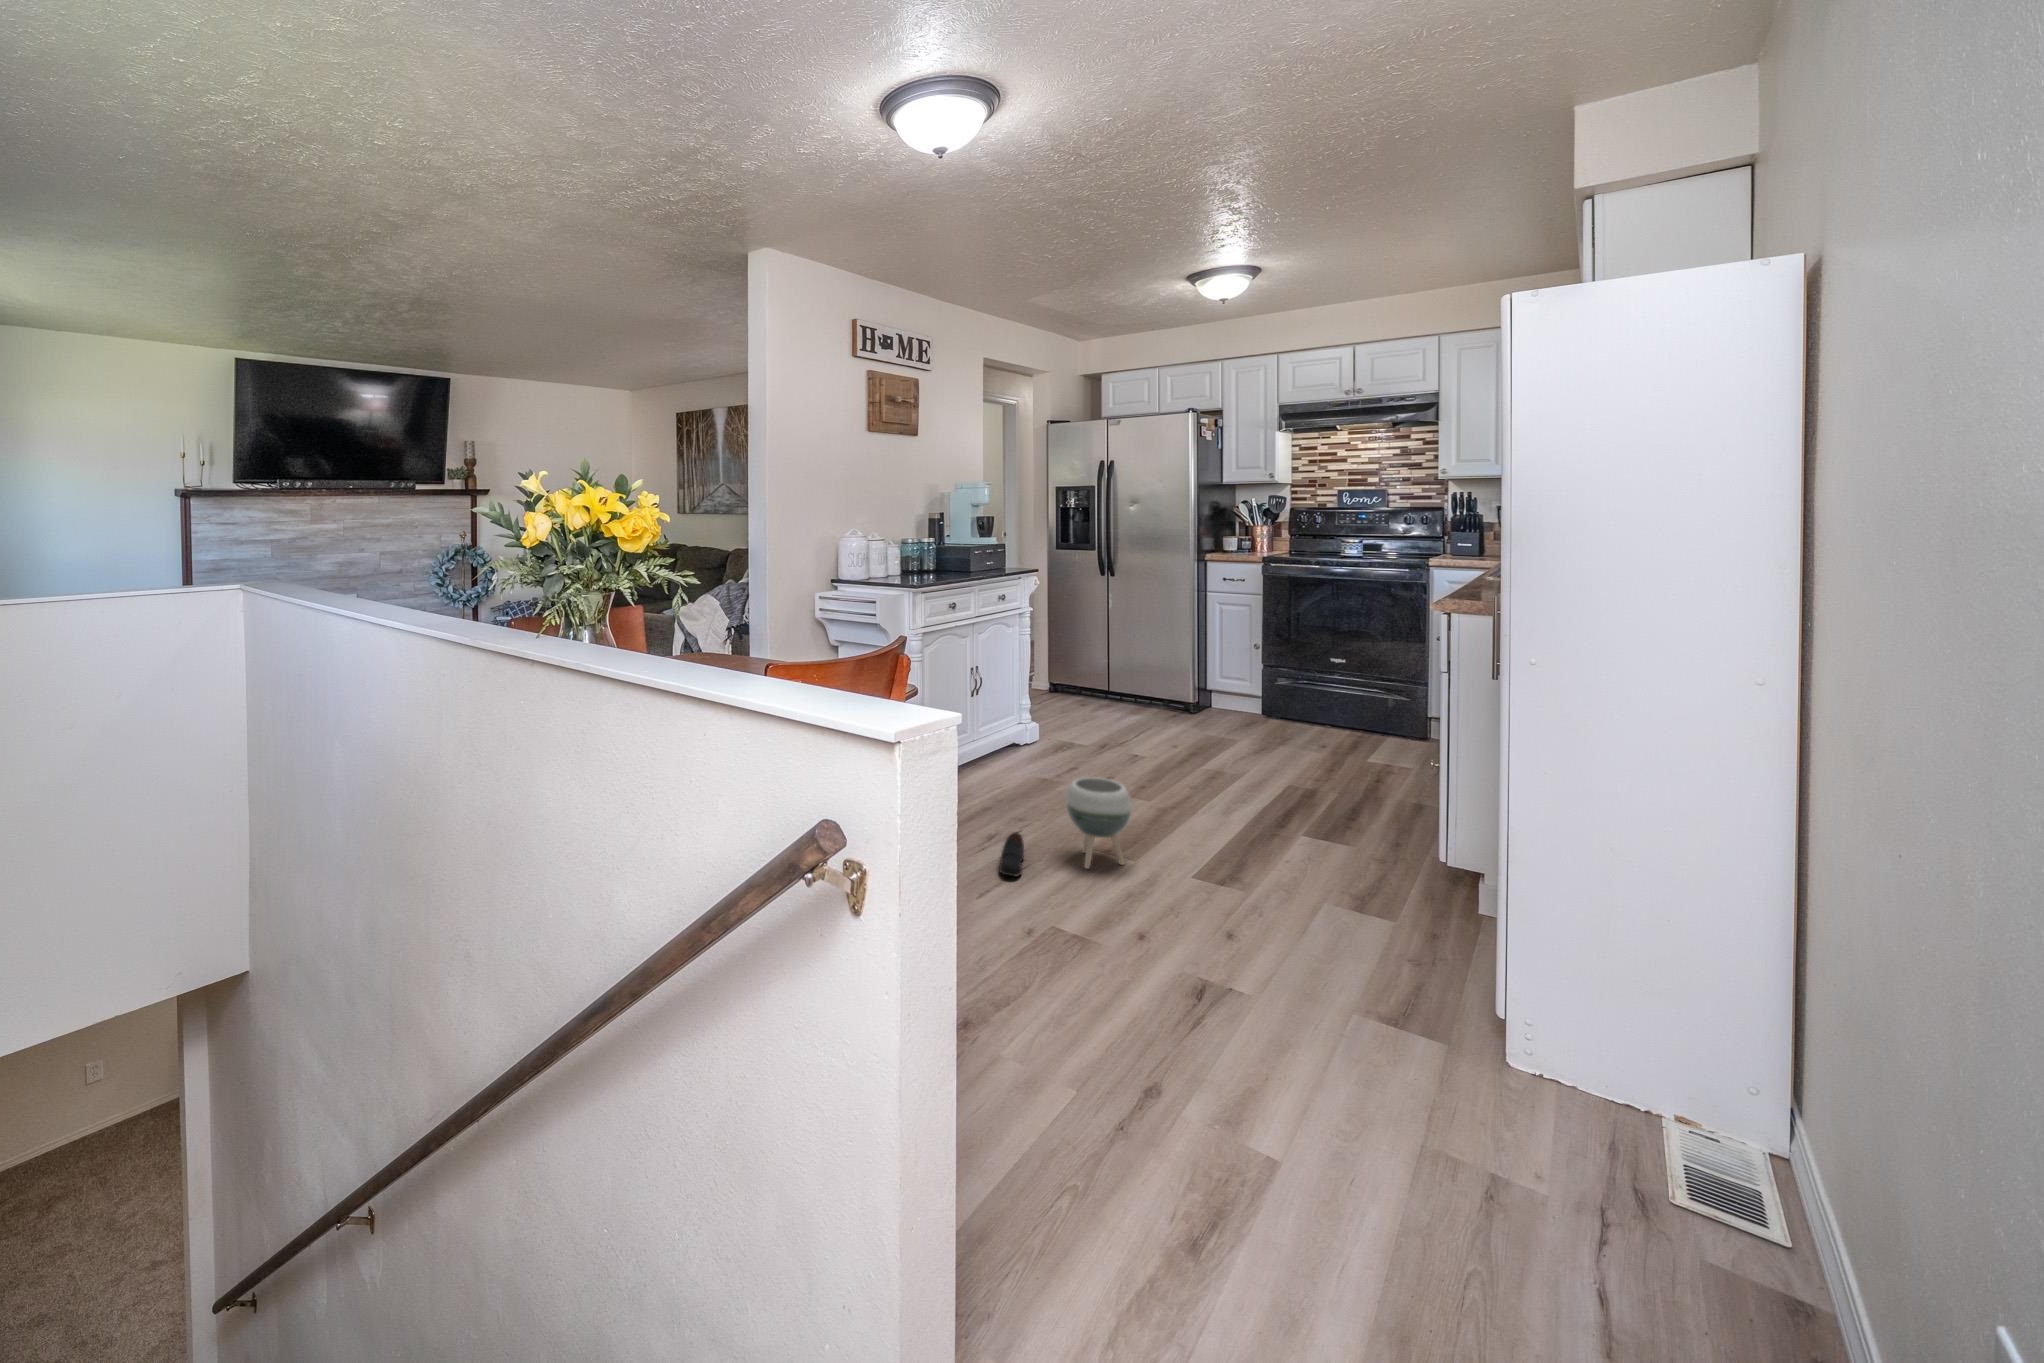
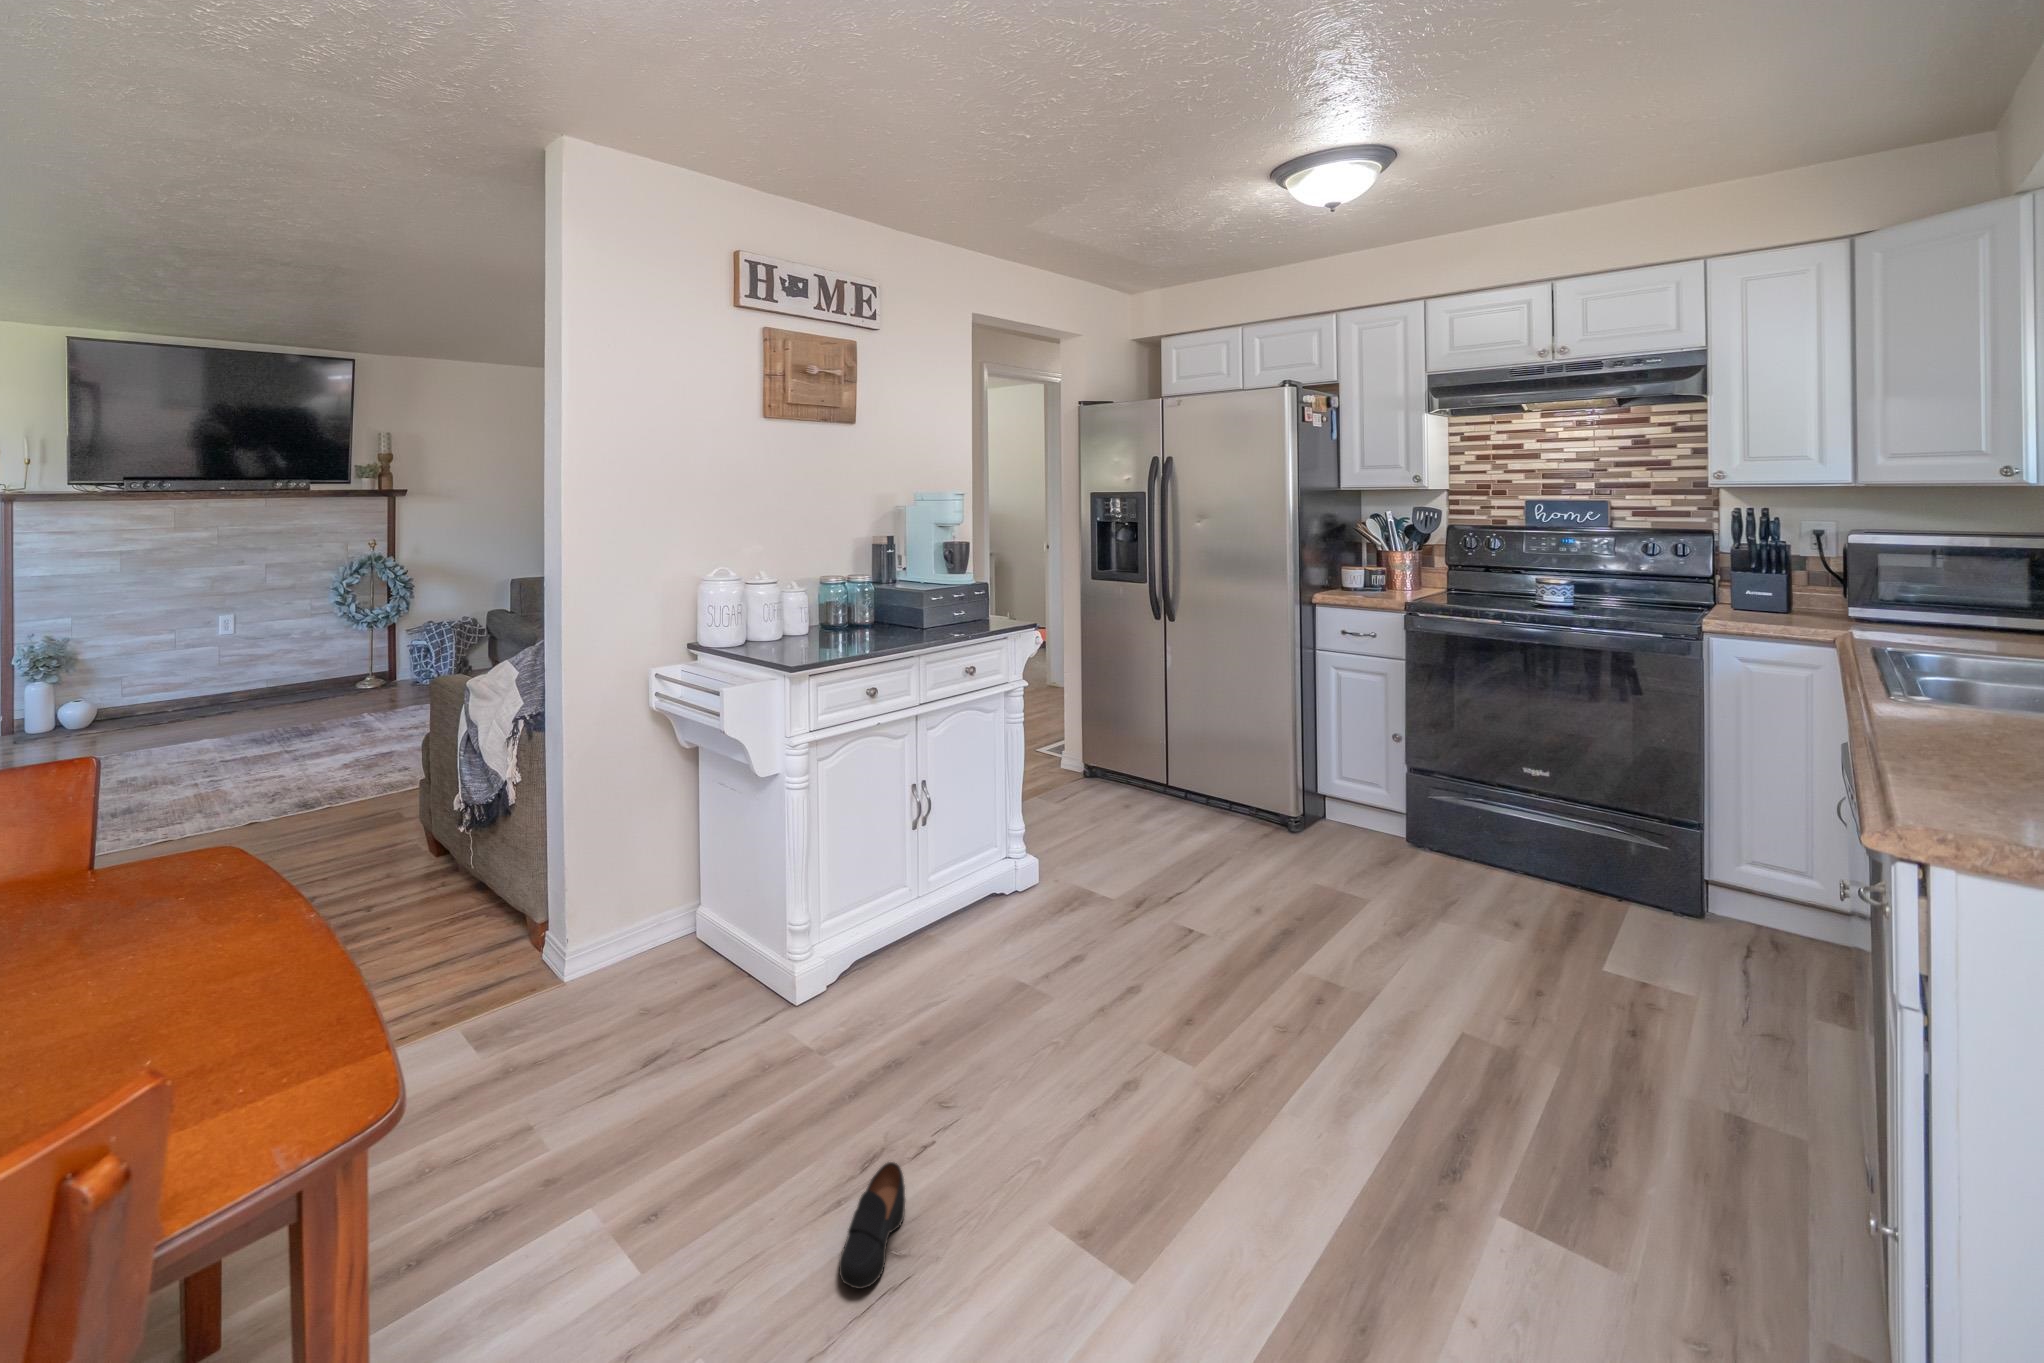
planter: present [1066,777,1132,869] -> none [983,1070,1107,1271]

